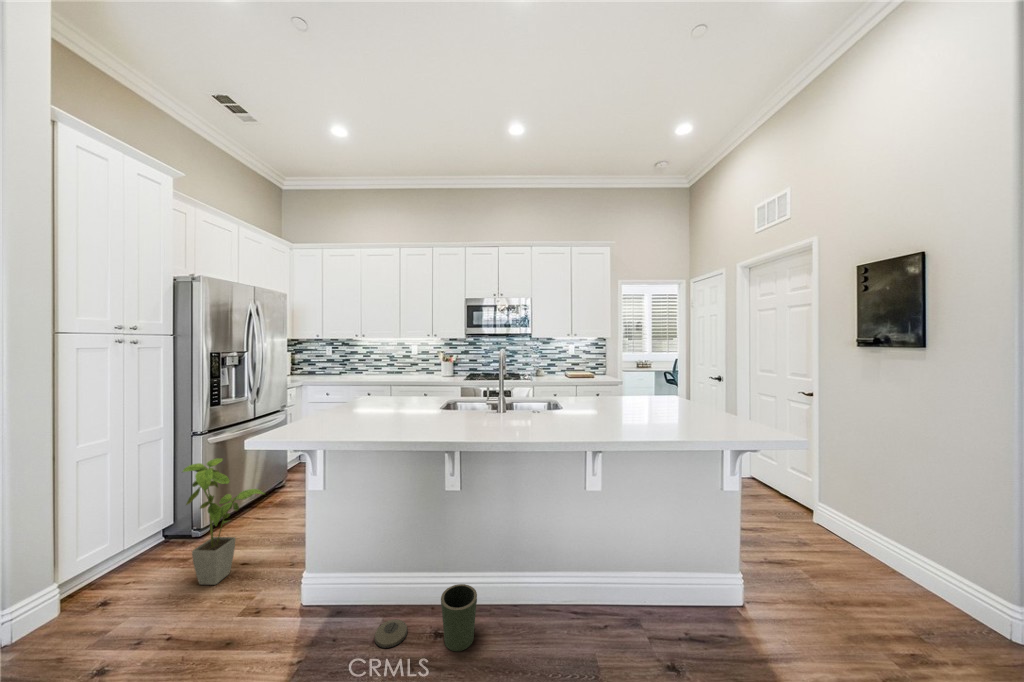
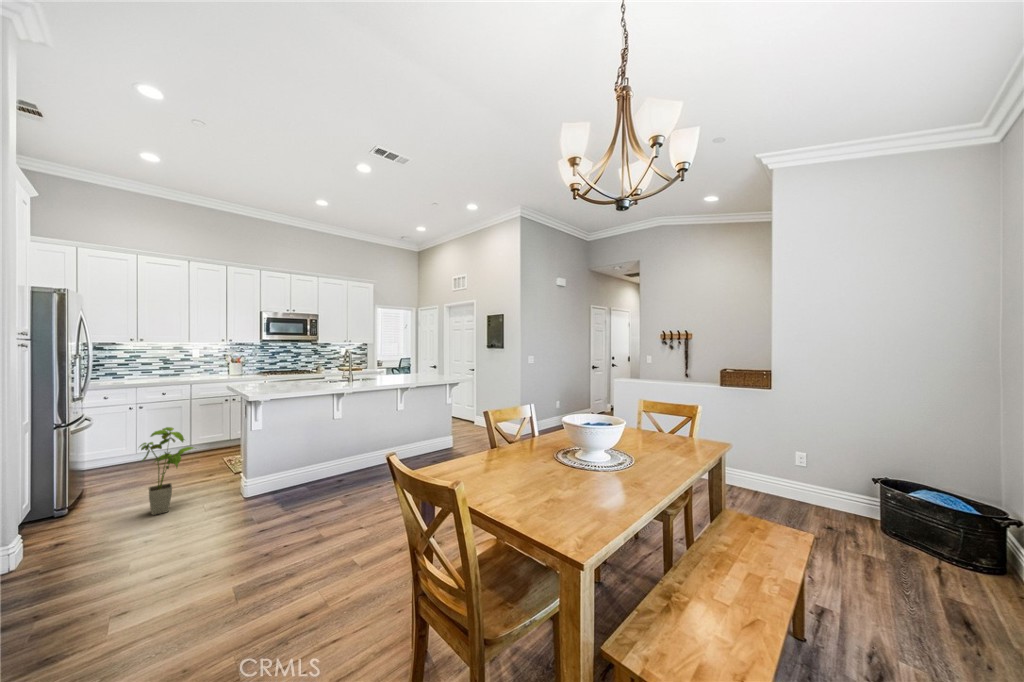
trash can: present [375,584,477,651] -> none [315,458,365,489]

